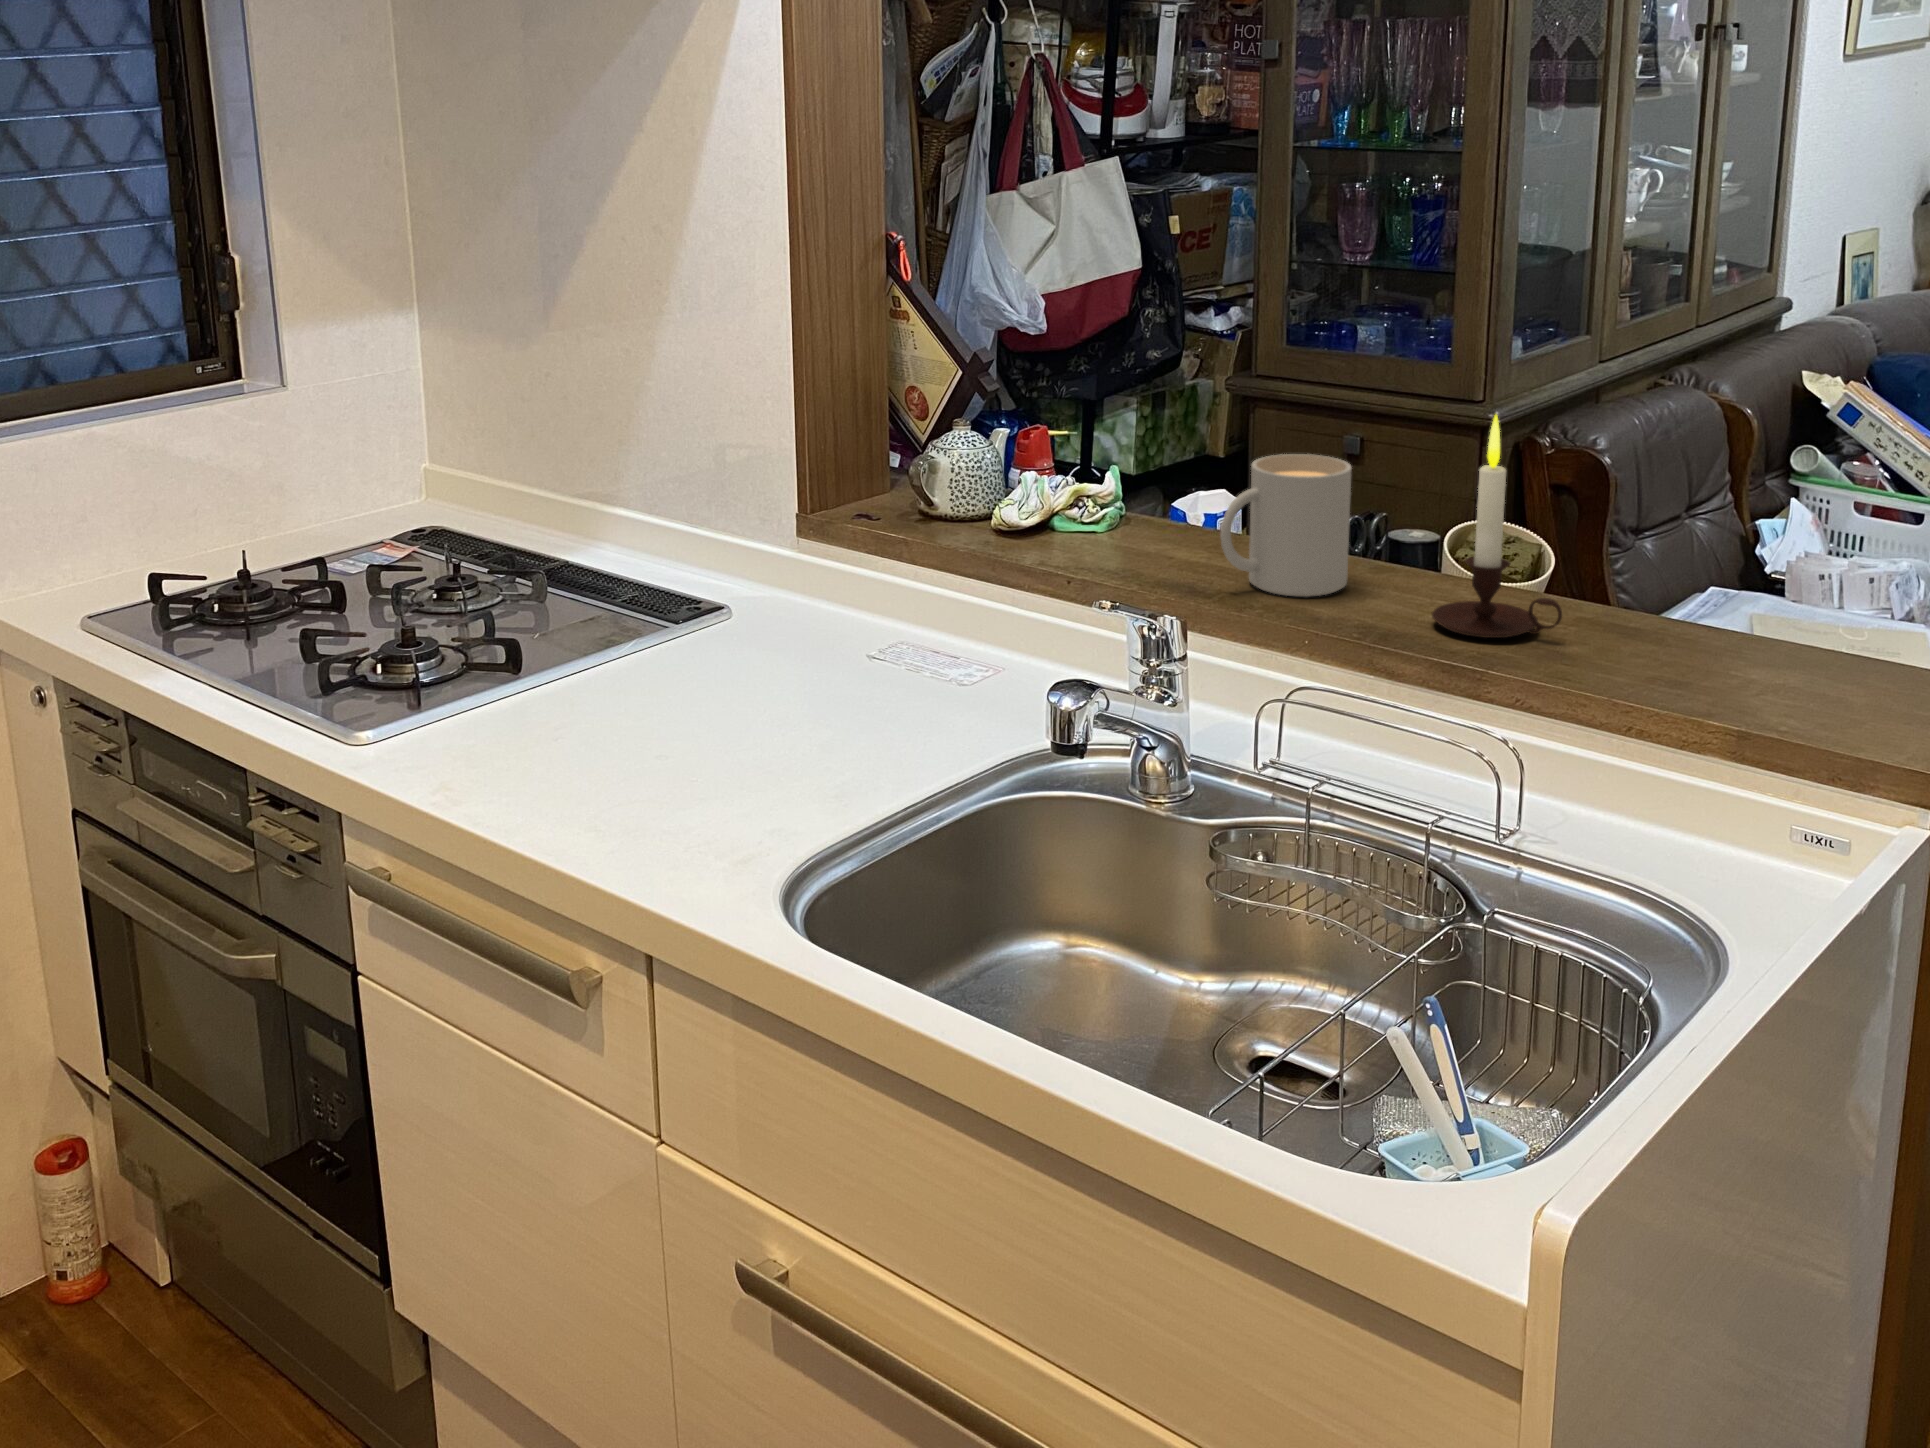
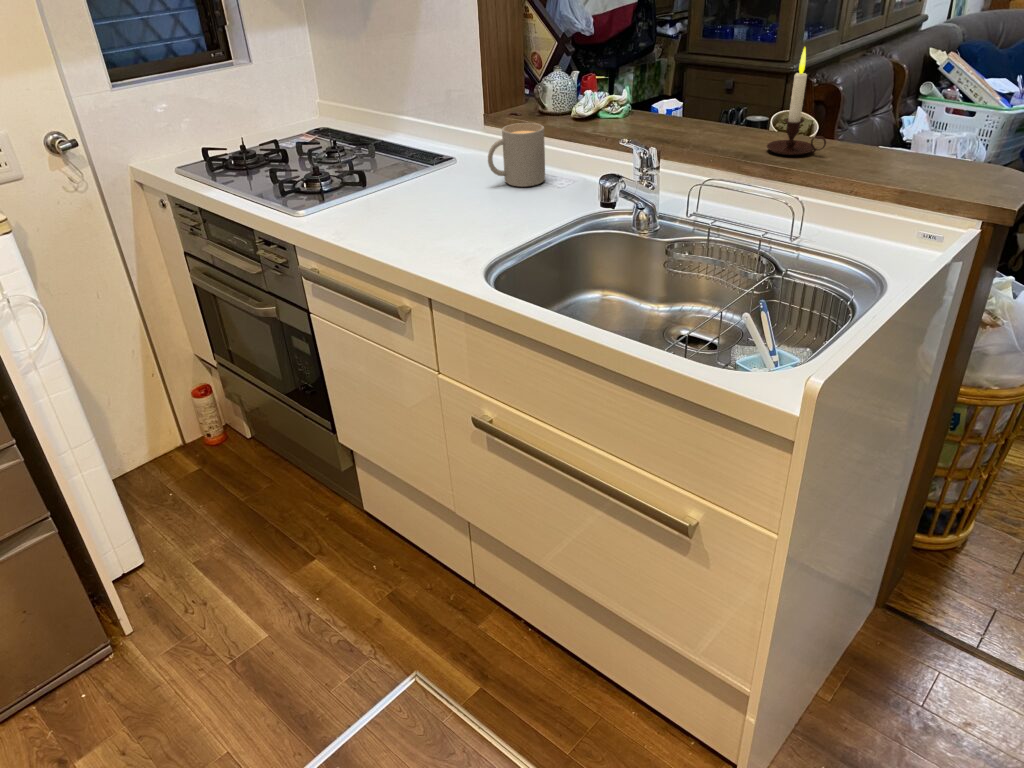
mug: present [1220,454,1351,597] -> present [488,123,545,187]

